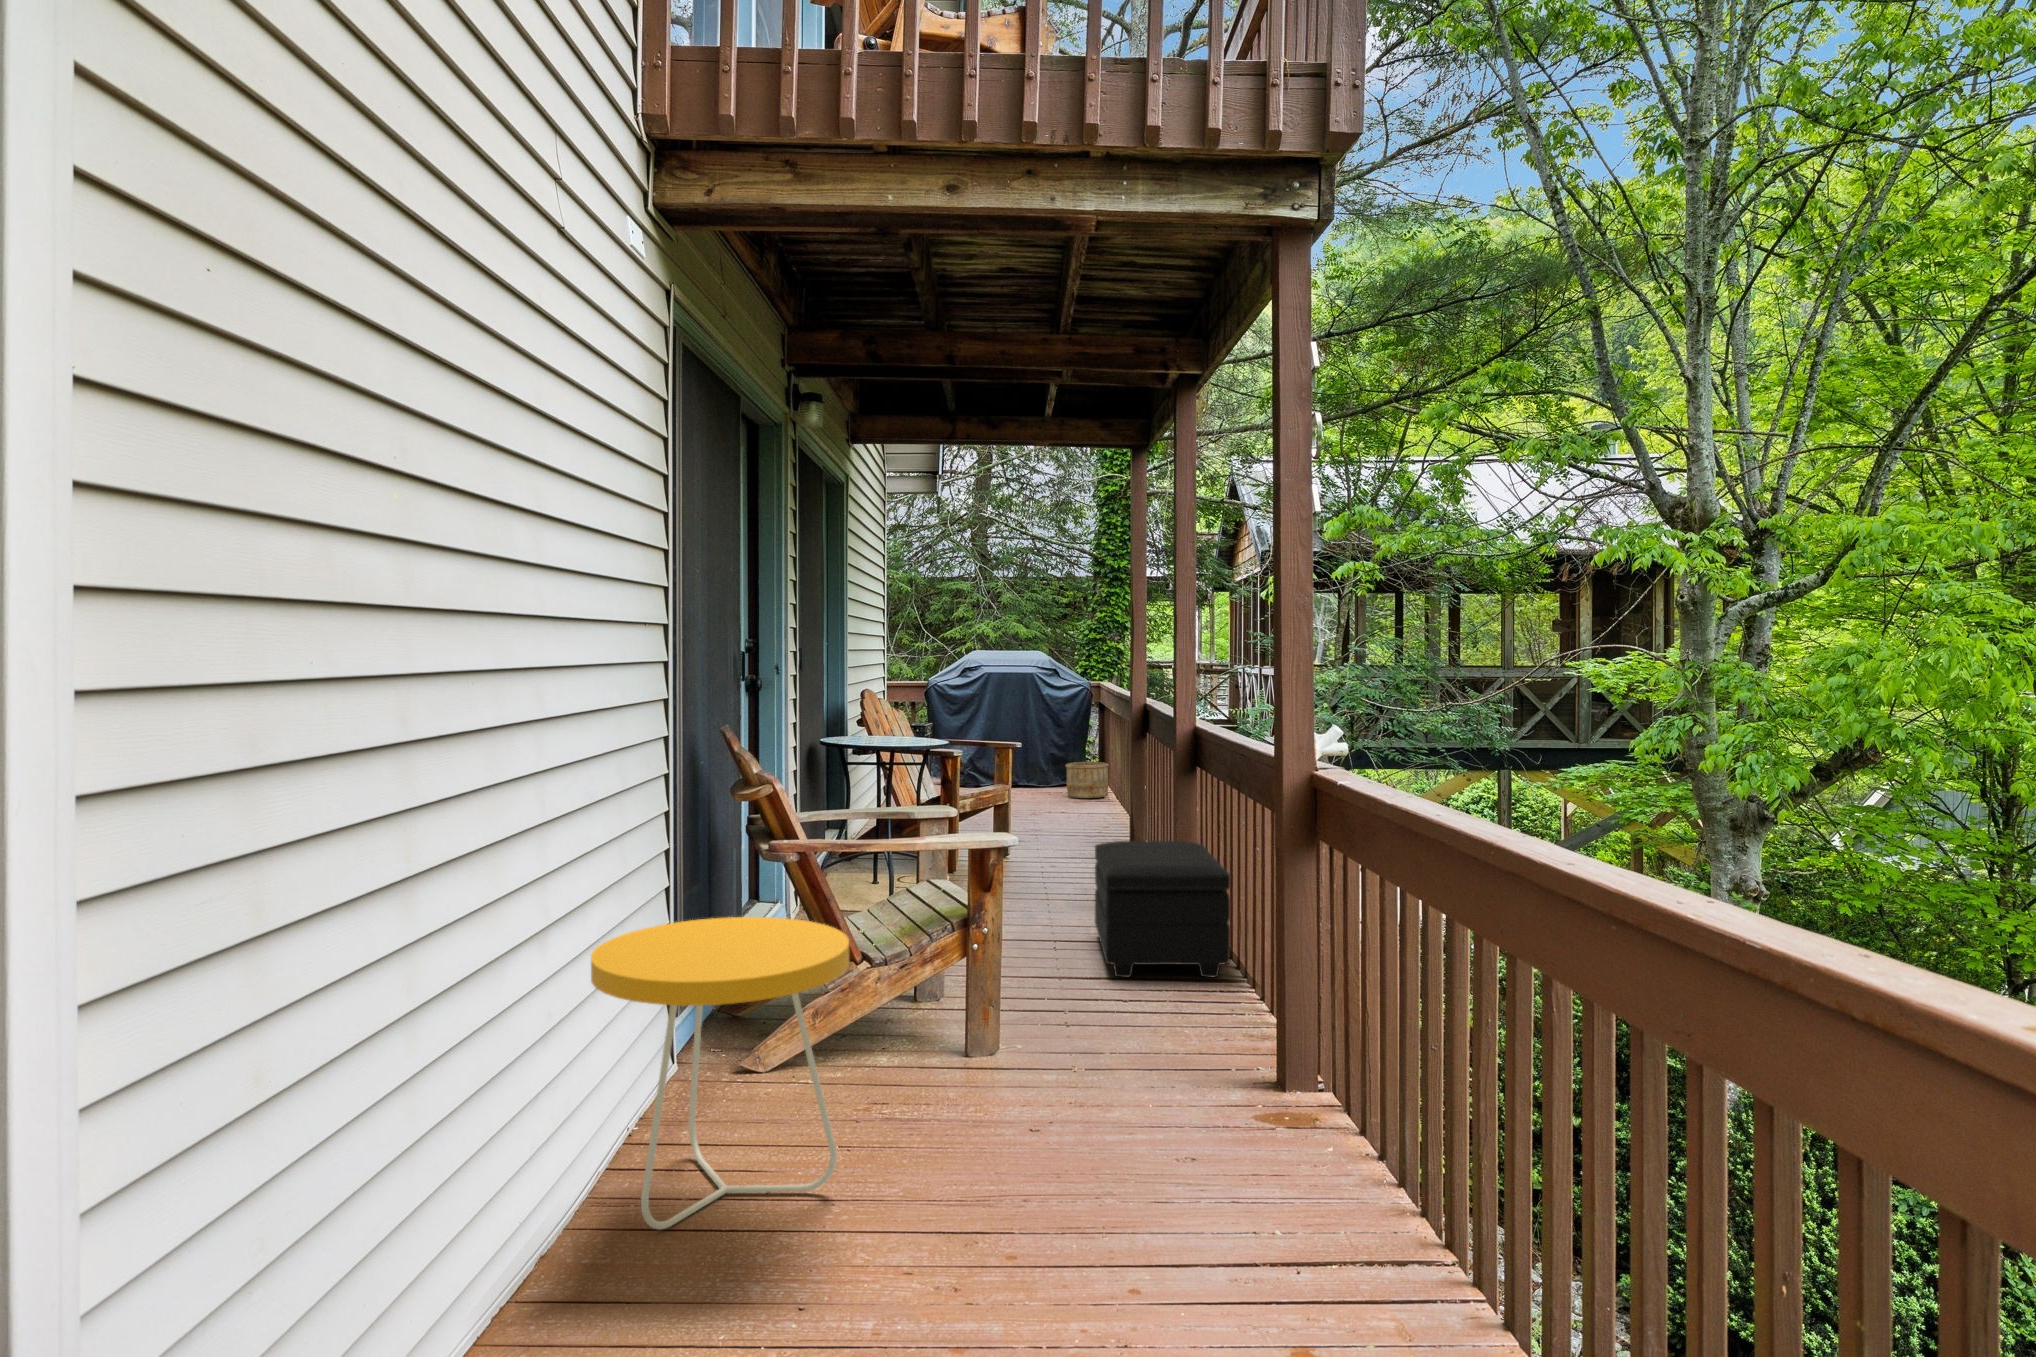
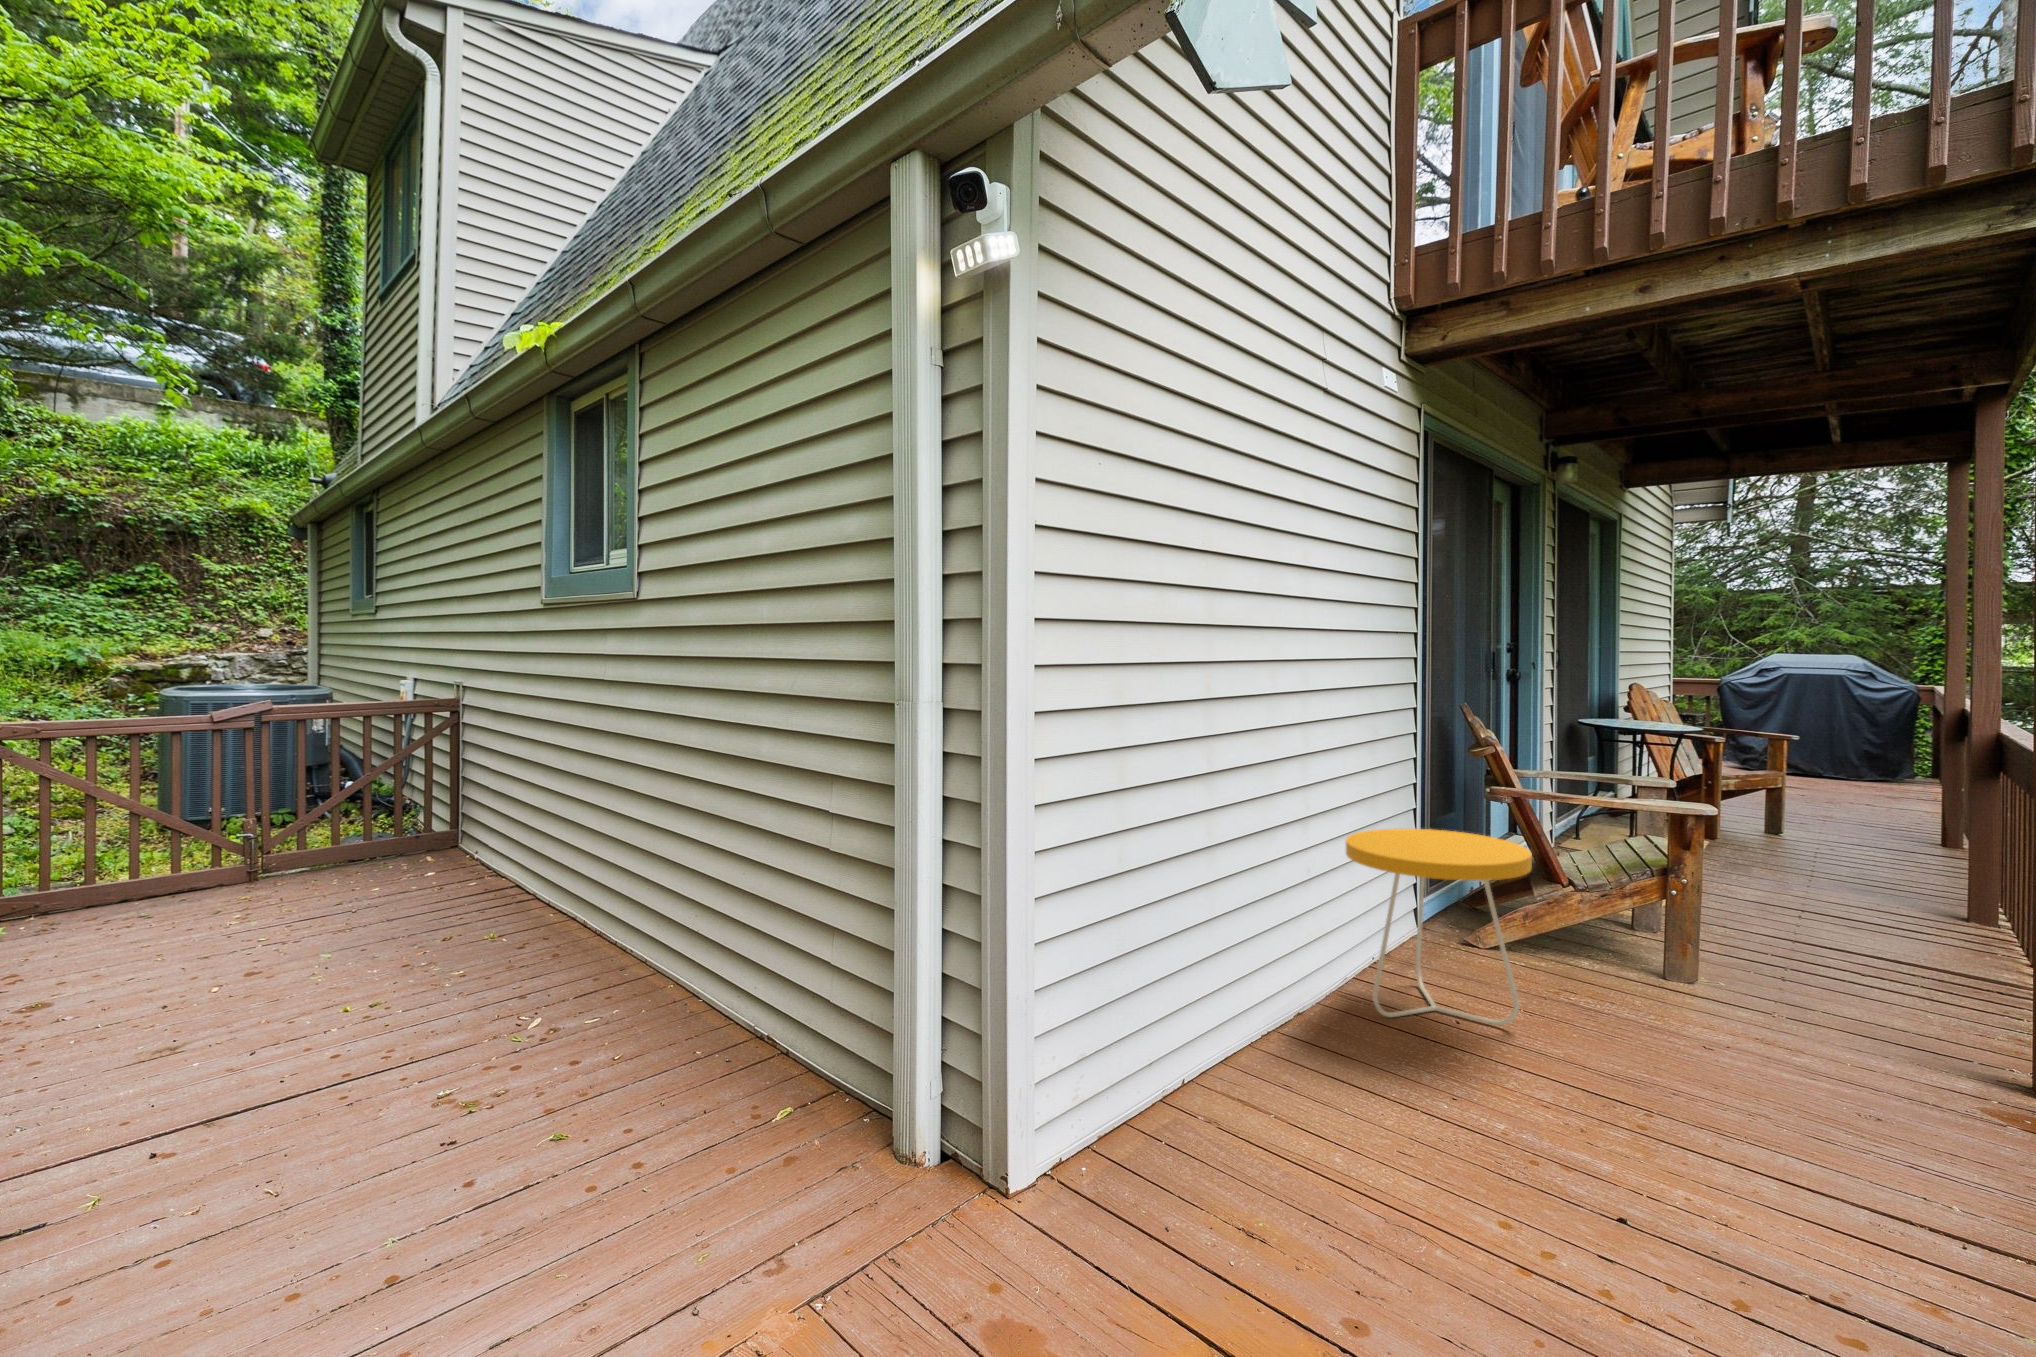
wooden bucket: present [1065,762,1109,798] -> none [1877,765,1940,802]
footstool: present [1095,841,1230,977] -> none [1853,831,2029,978]

